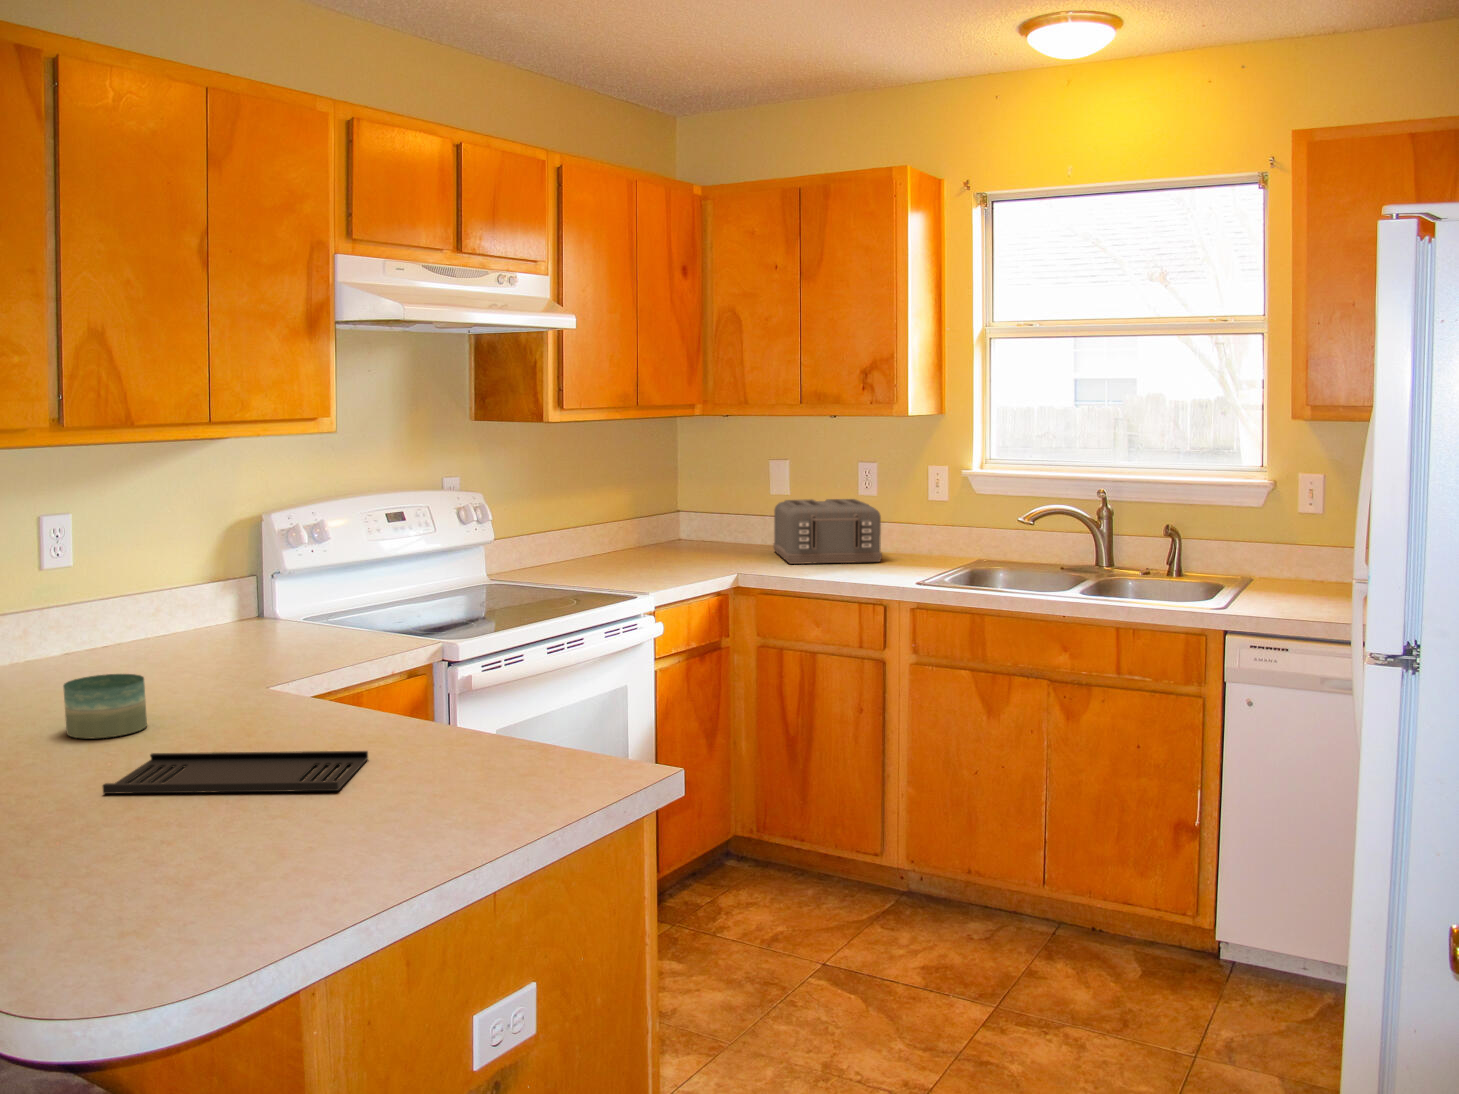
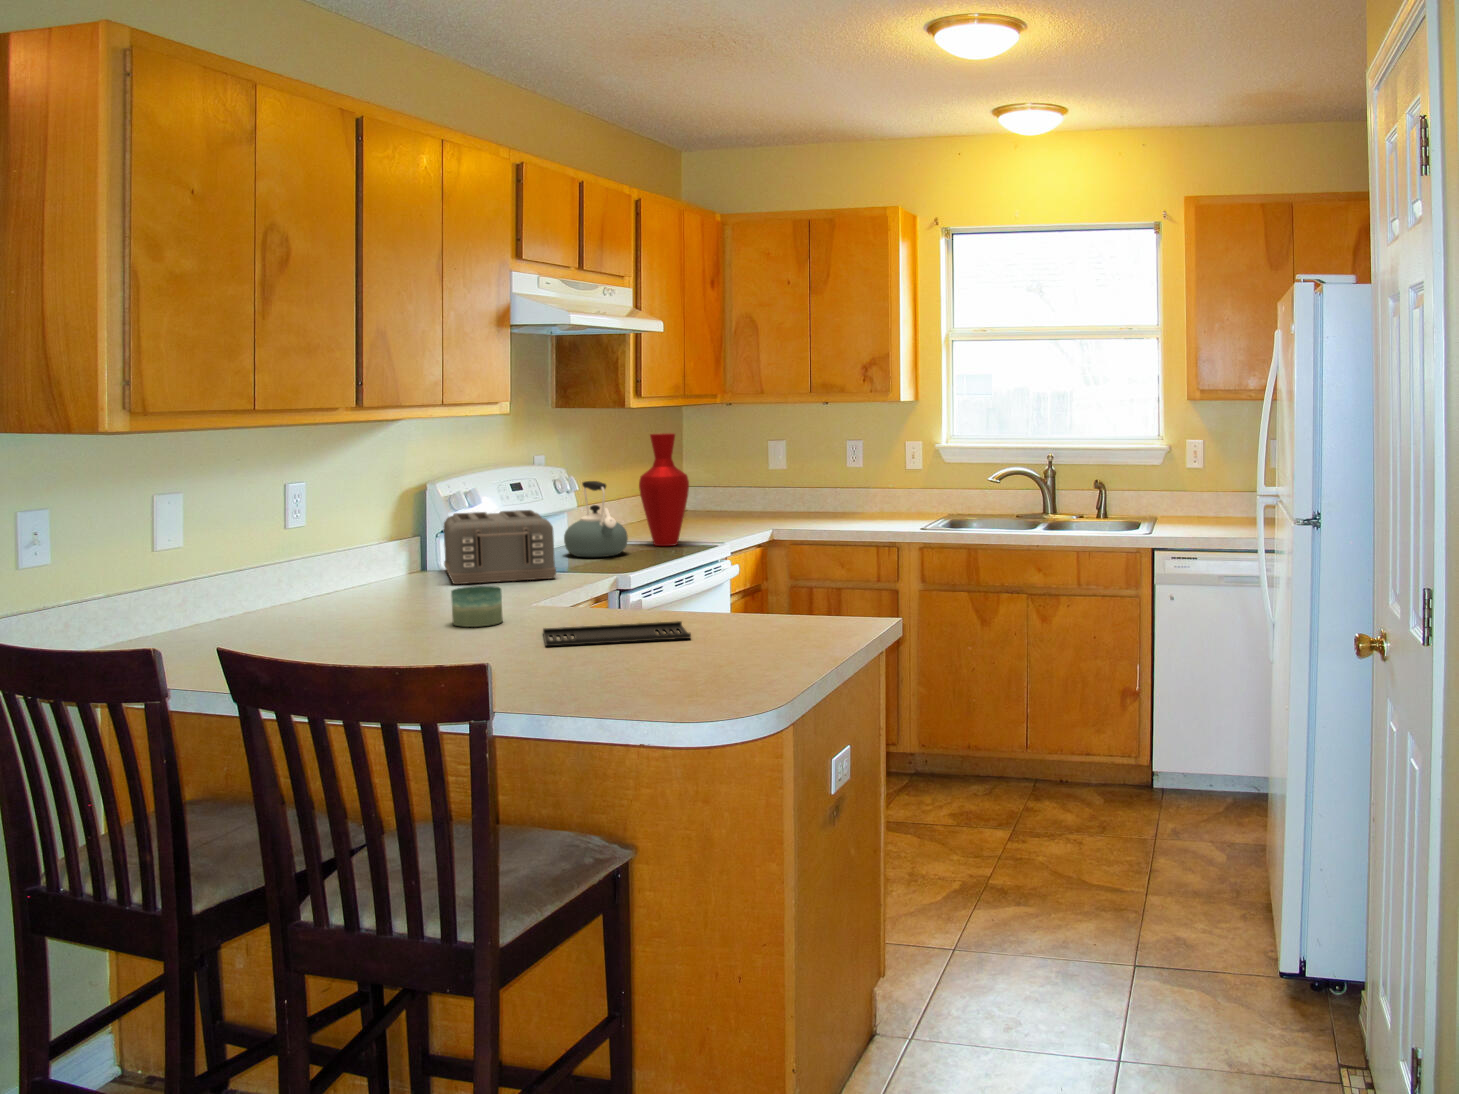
vase: none [538,452,603,597] -> present [639,433,689,546]
toaster: present [773,499,882,564] -> present [444,510,556,584]
kettle: none [423,512,507,612] -> present [564,481,628,557]

